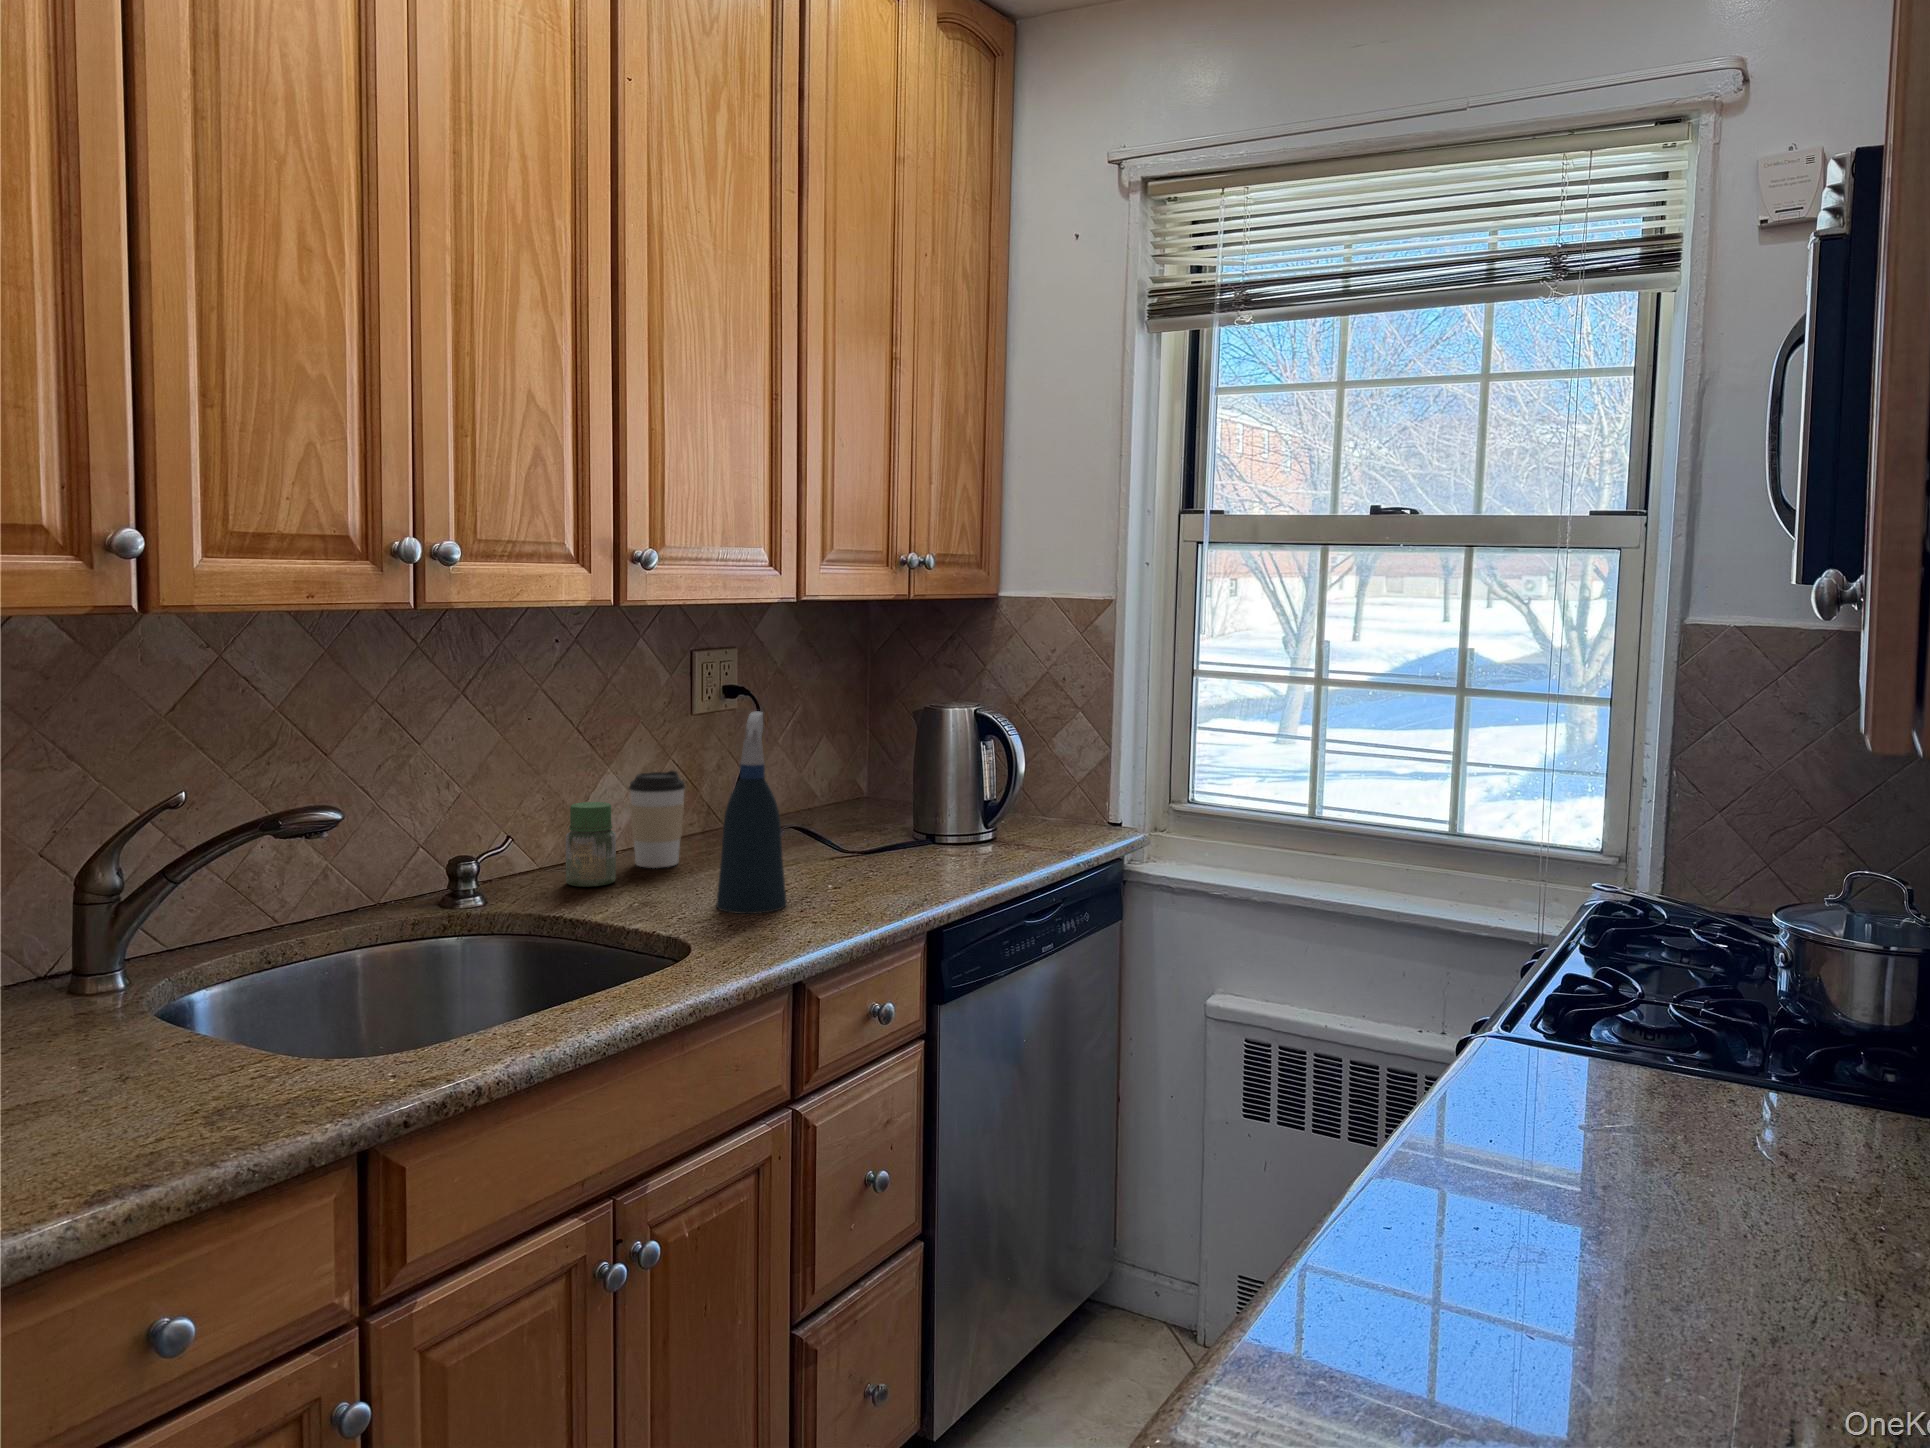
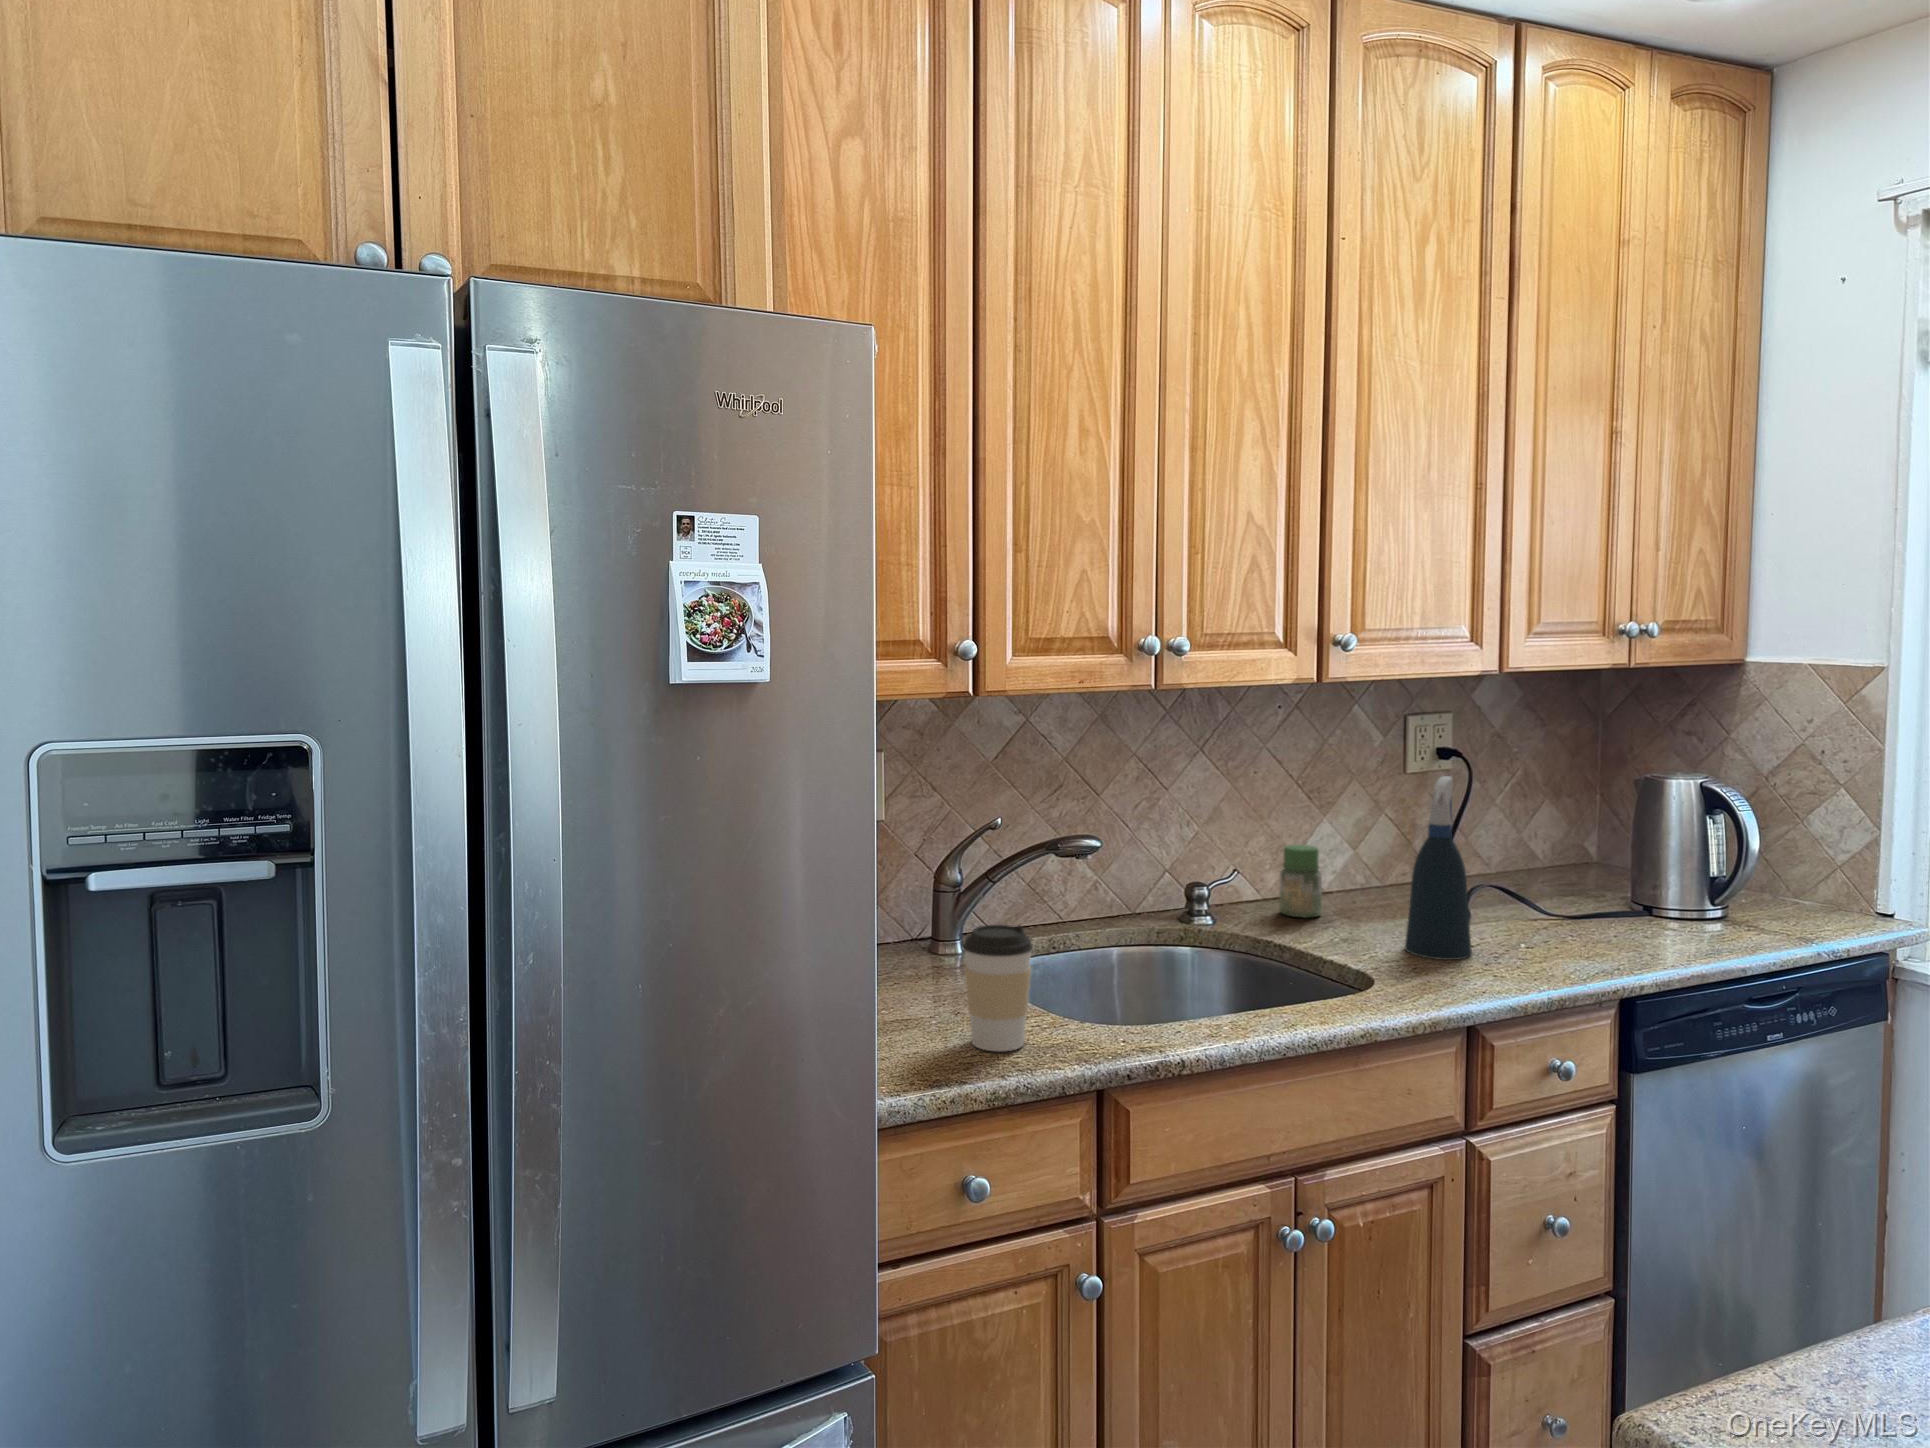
coffee cup: present [629,771,685,868] -> present [963,925,1033,1052]

